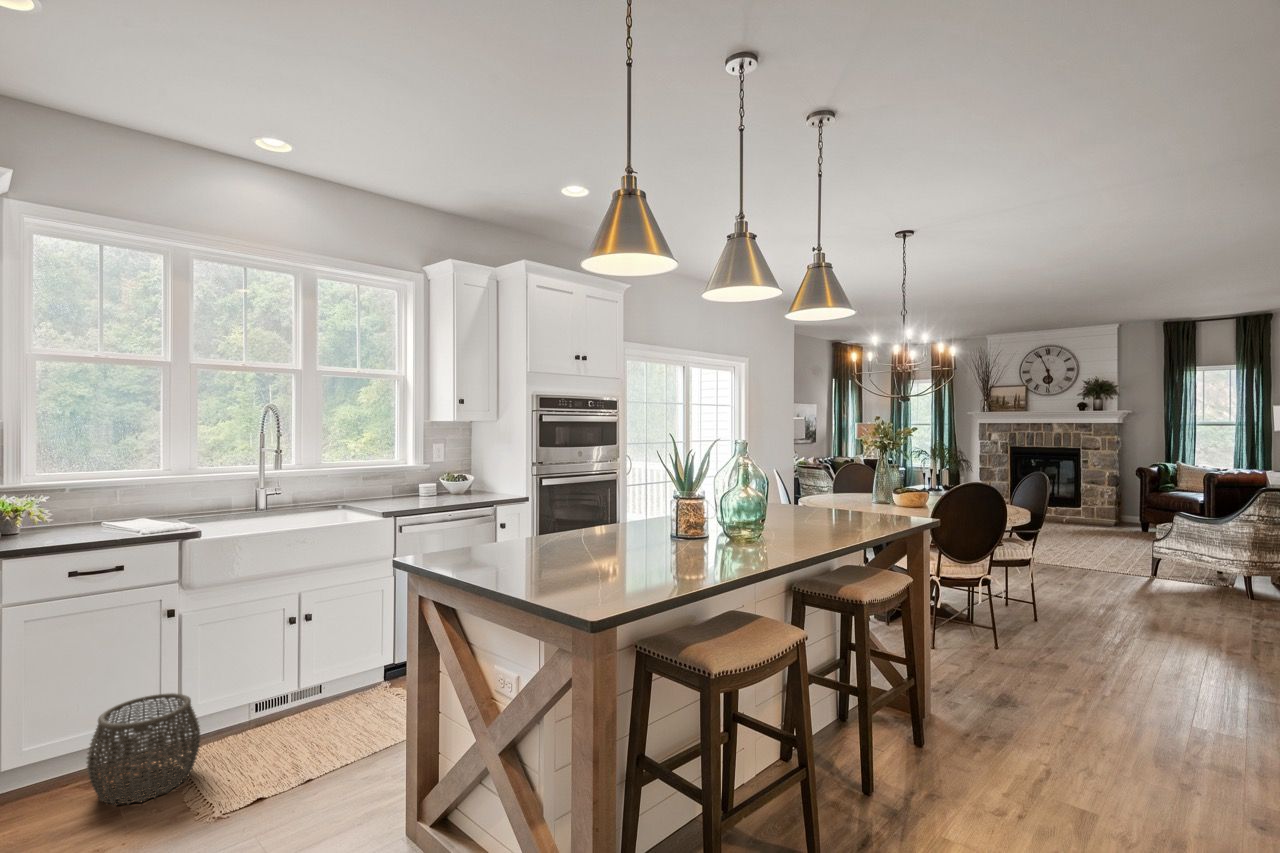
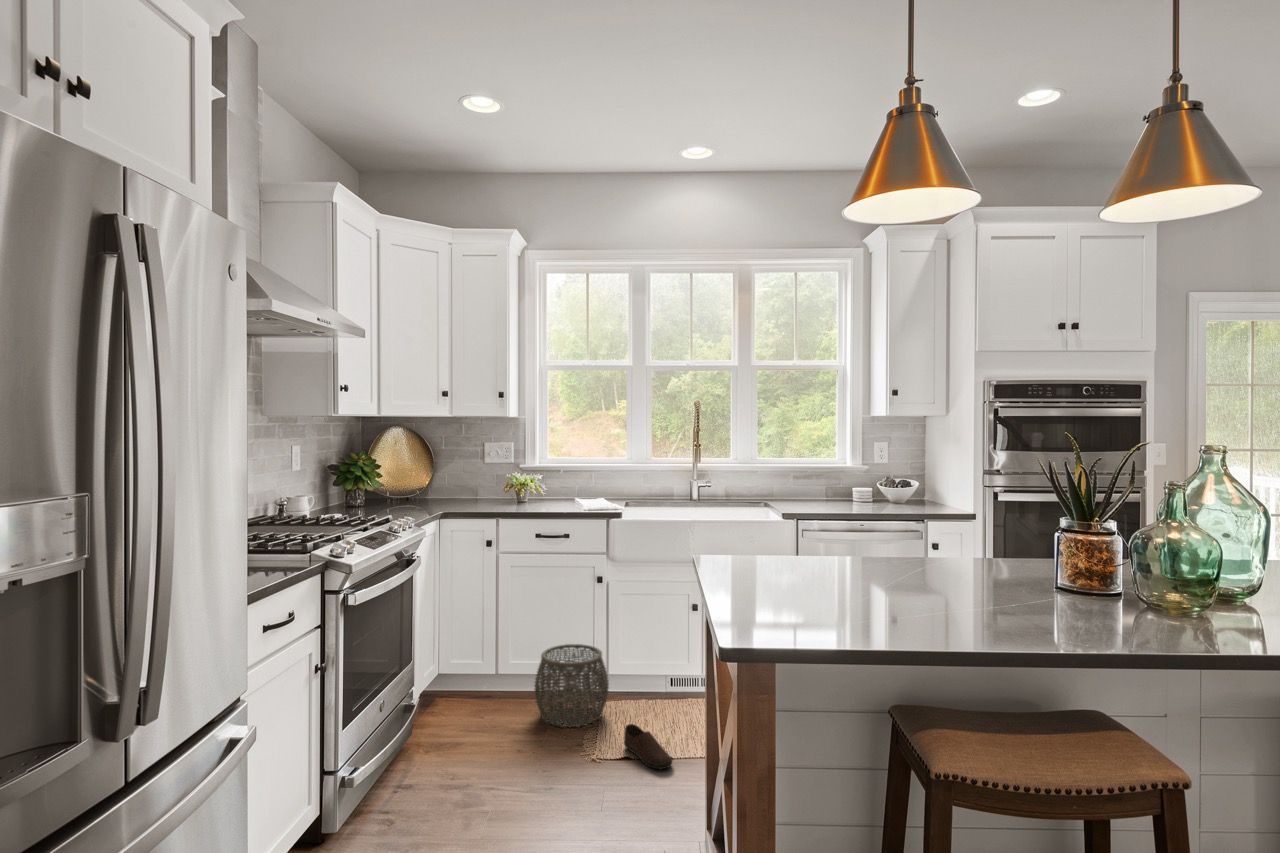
shoe: none [246,760,321,796] -> present [624,724,672,769]

